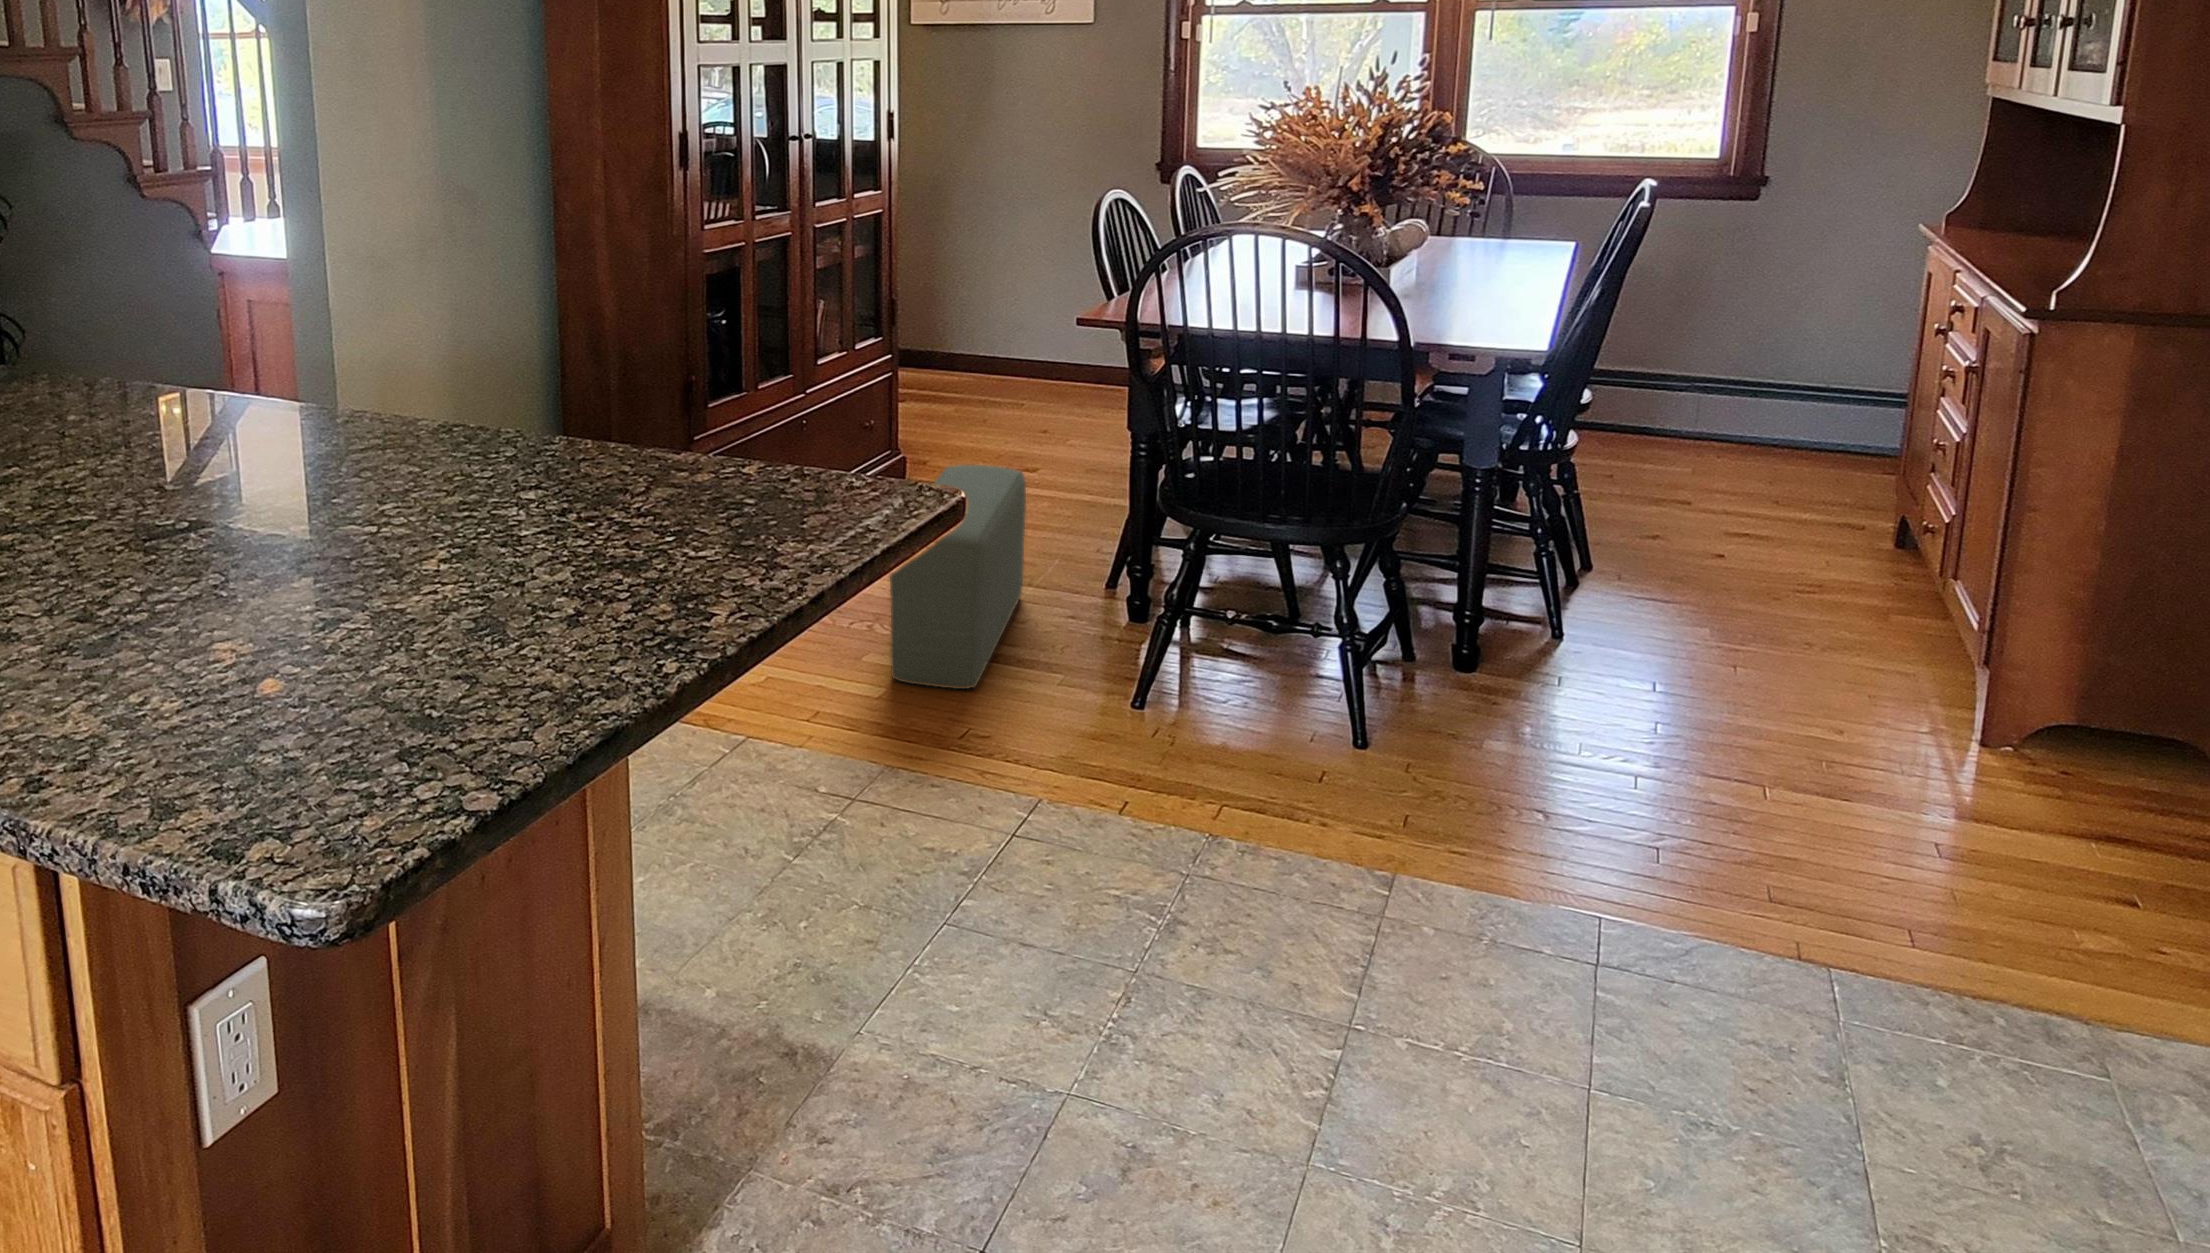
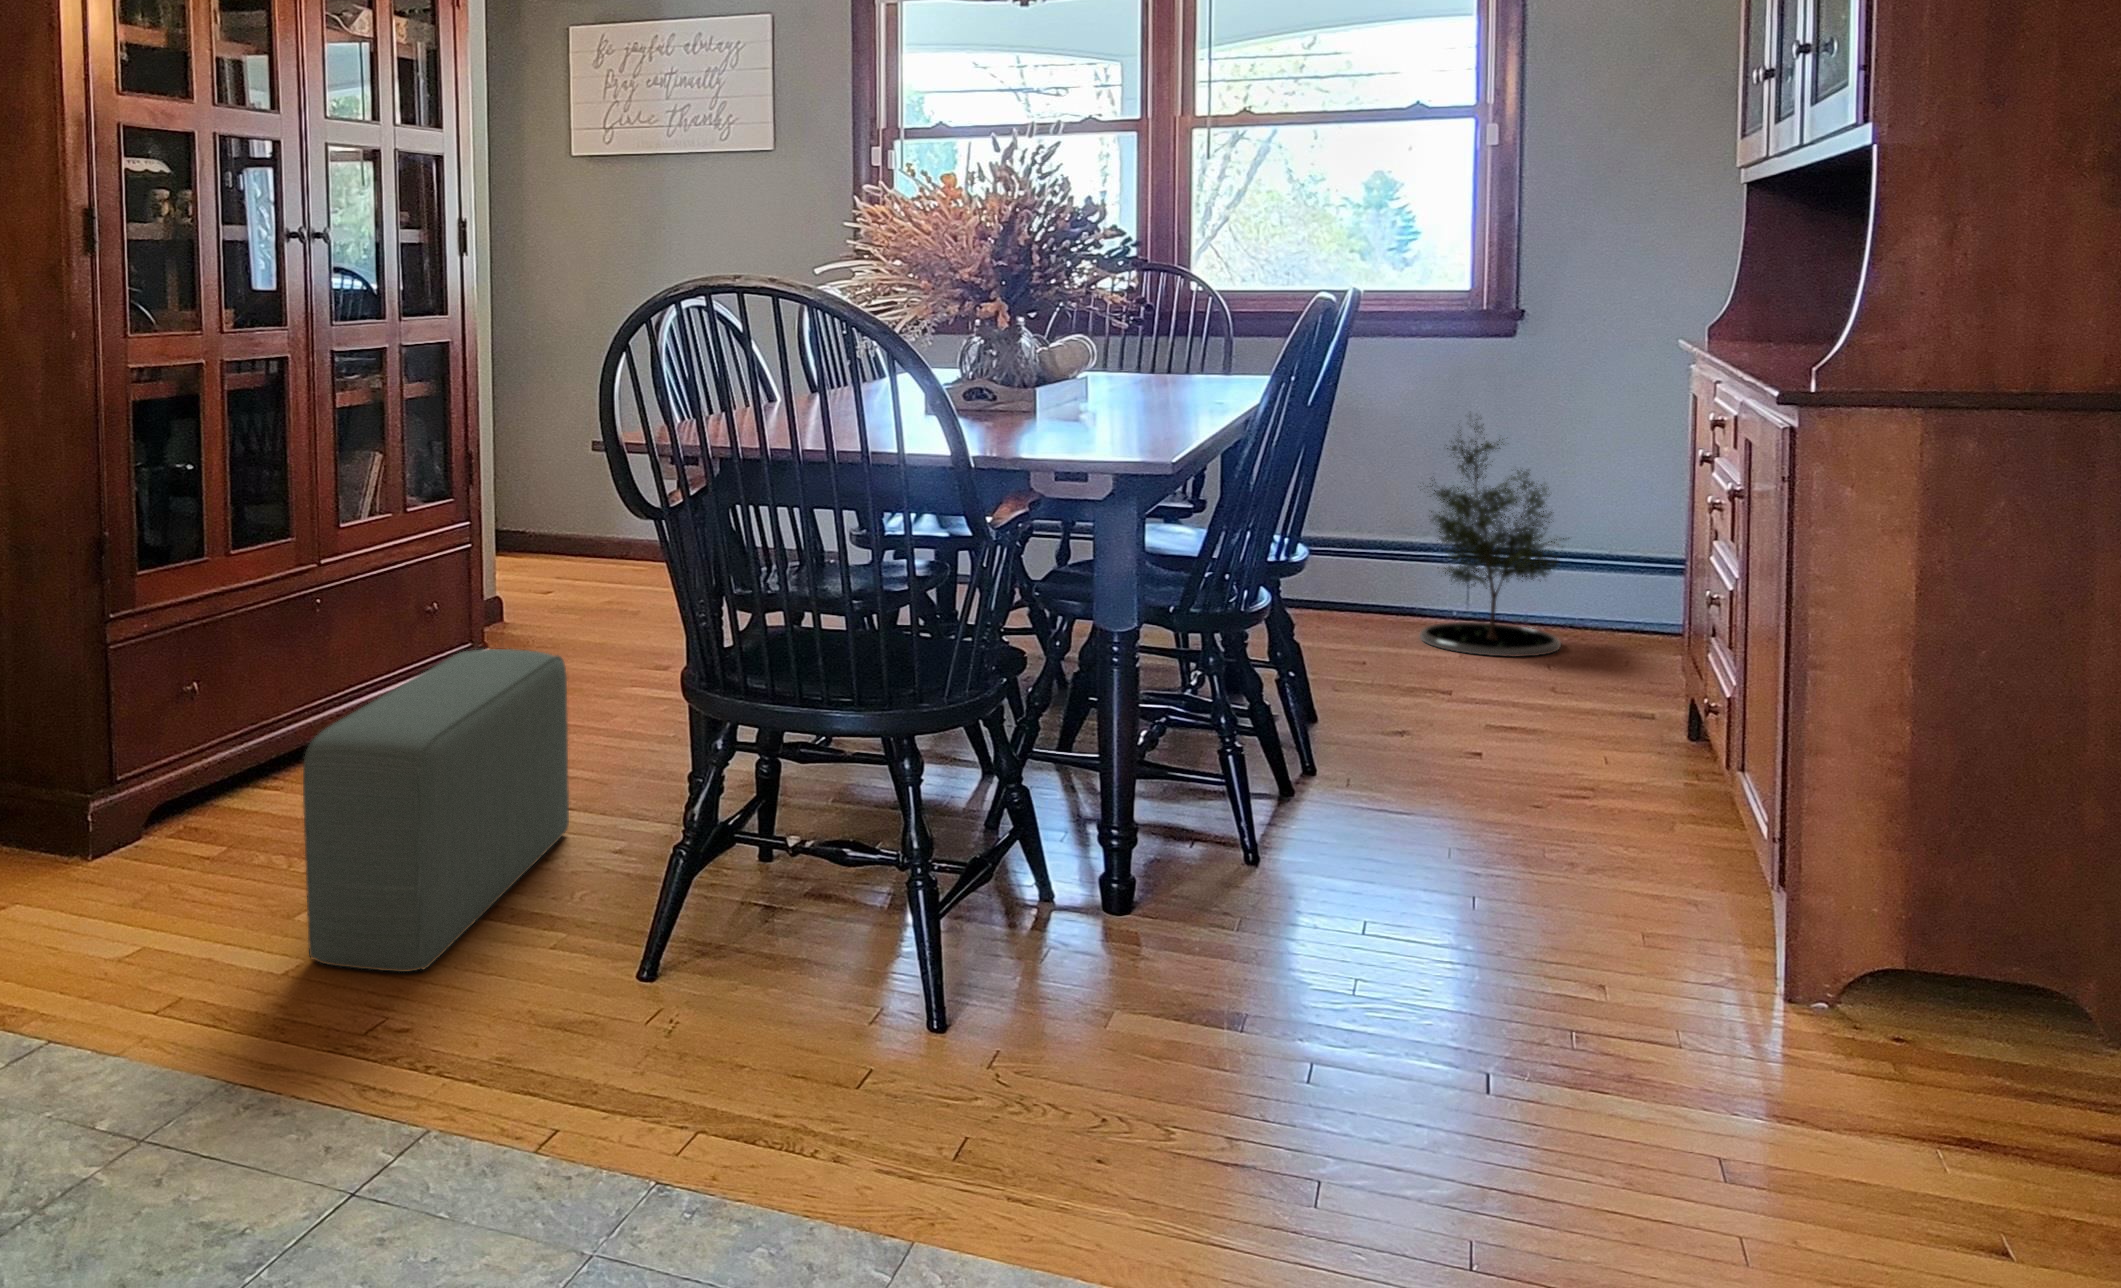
potted tree: none [1654,267,1799,472] -> present [1420,419,1569,657]

